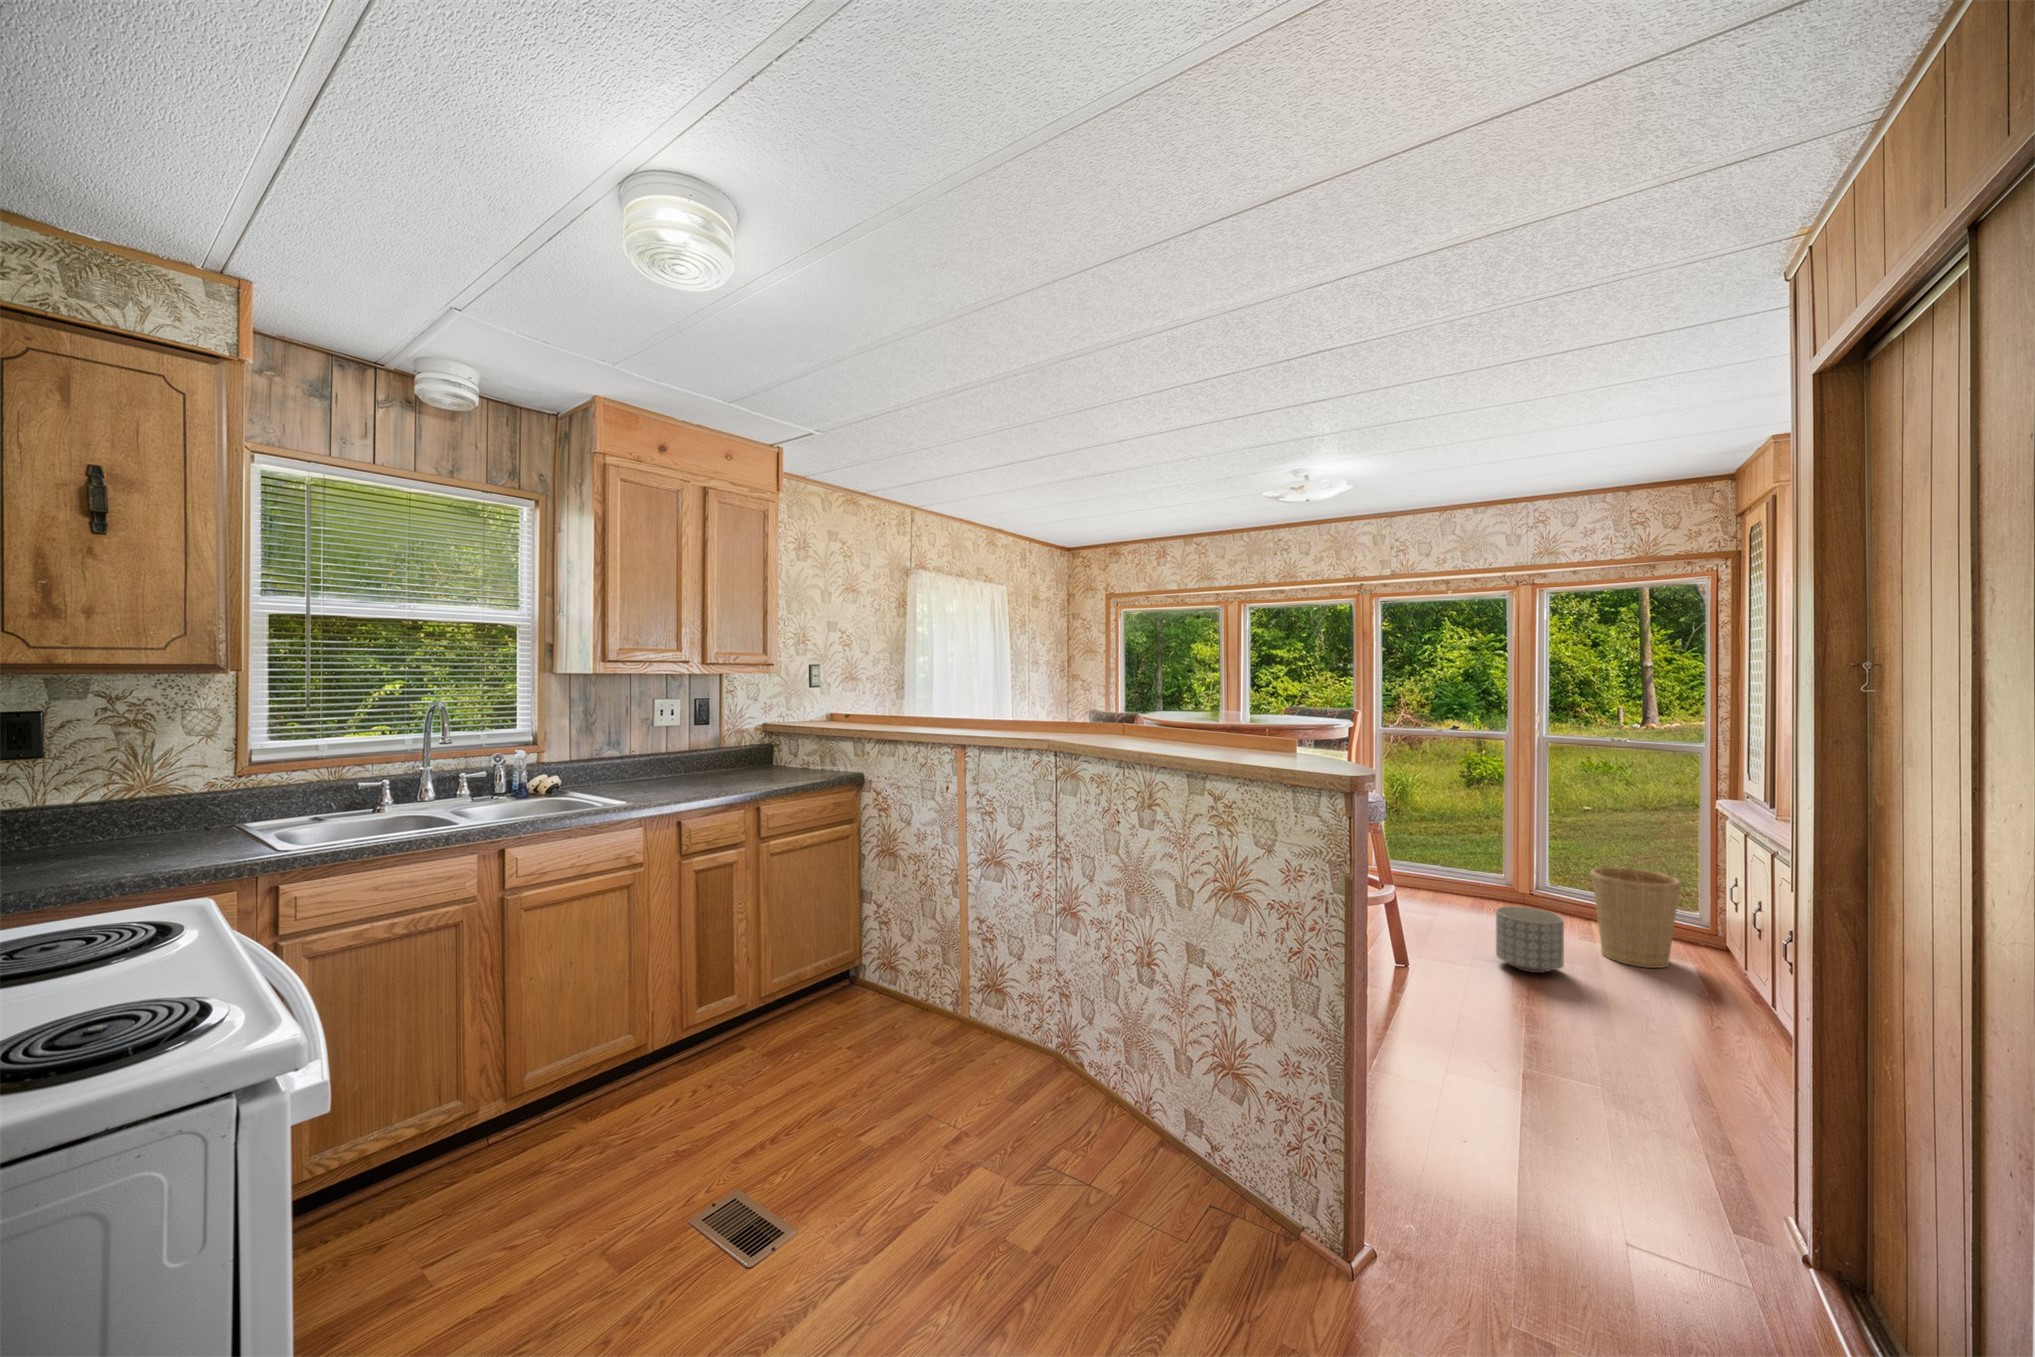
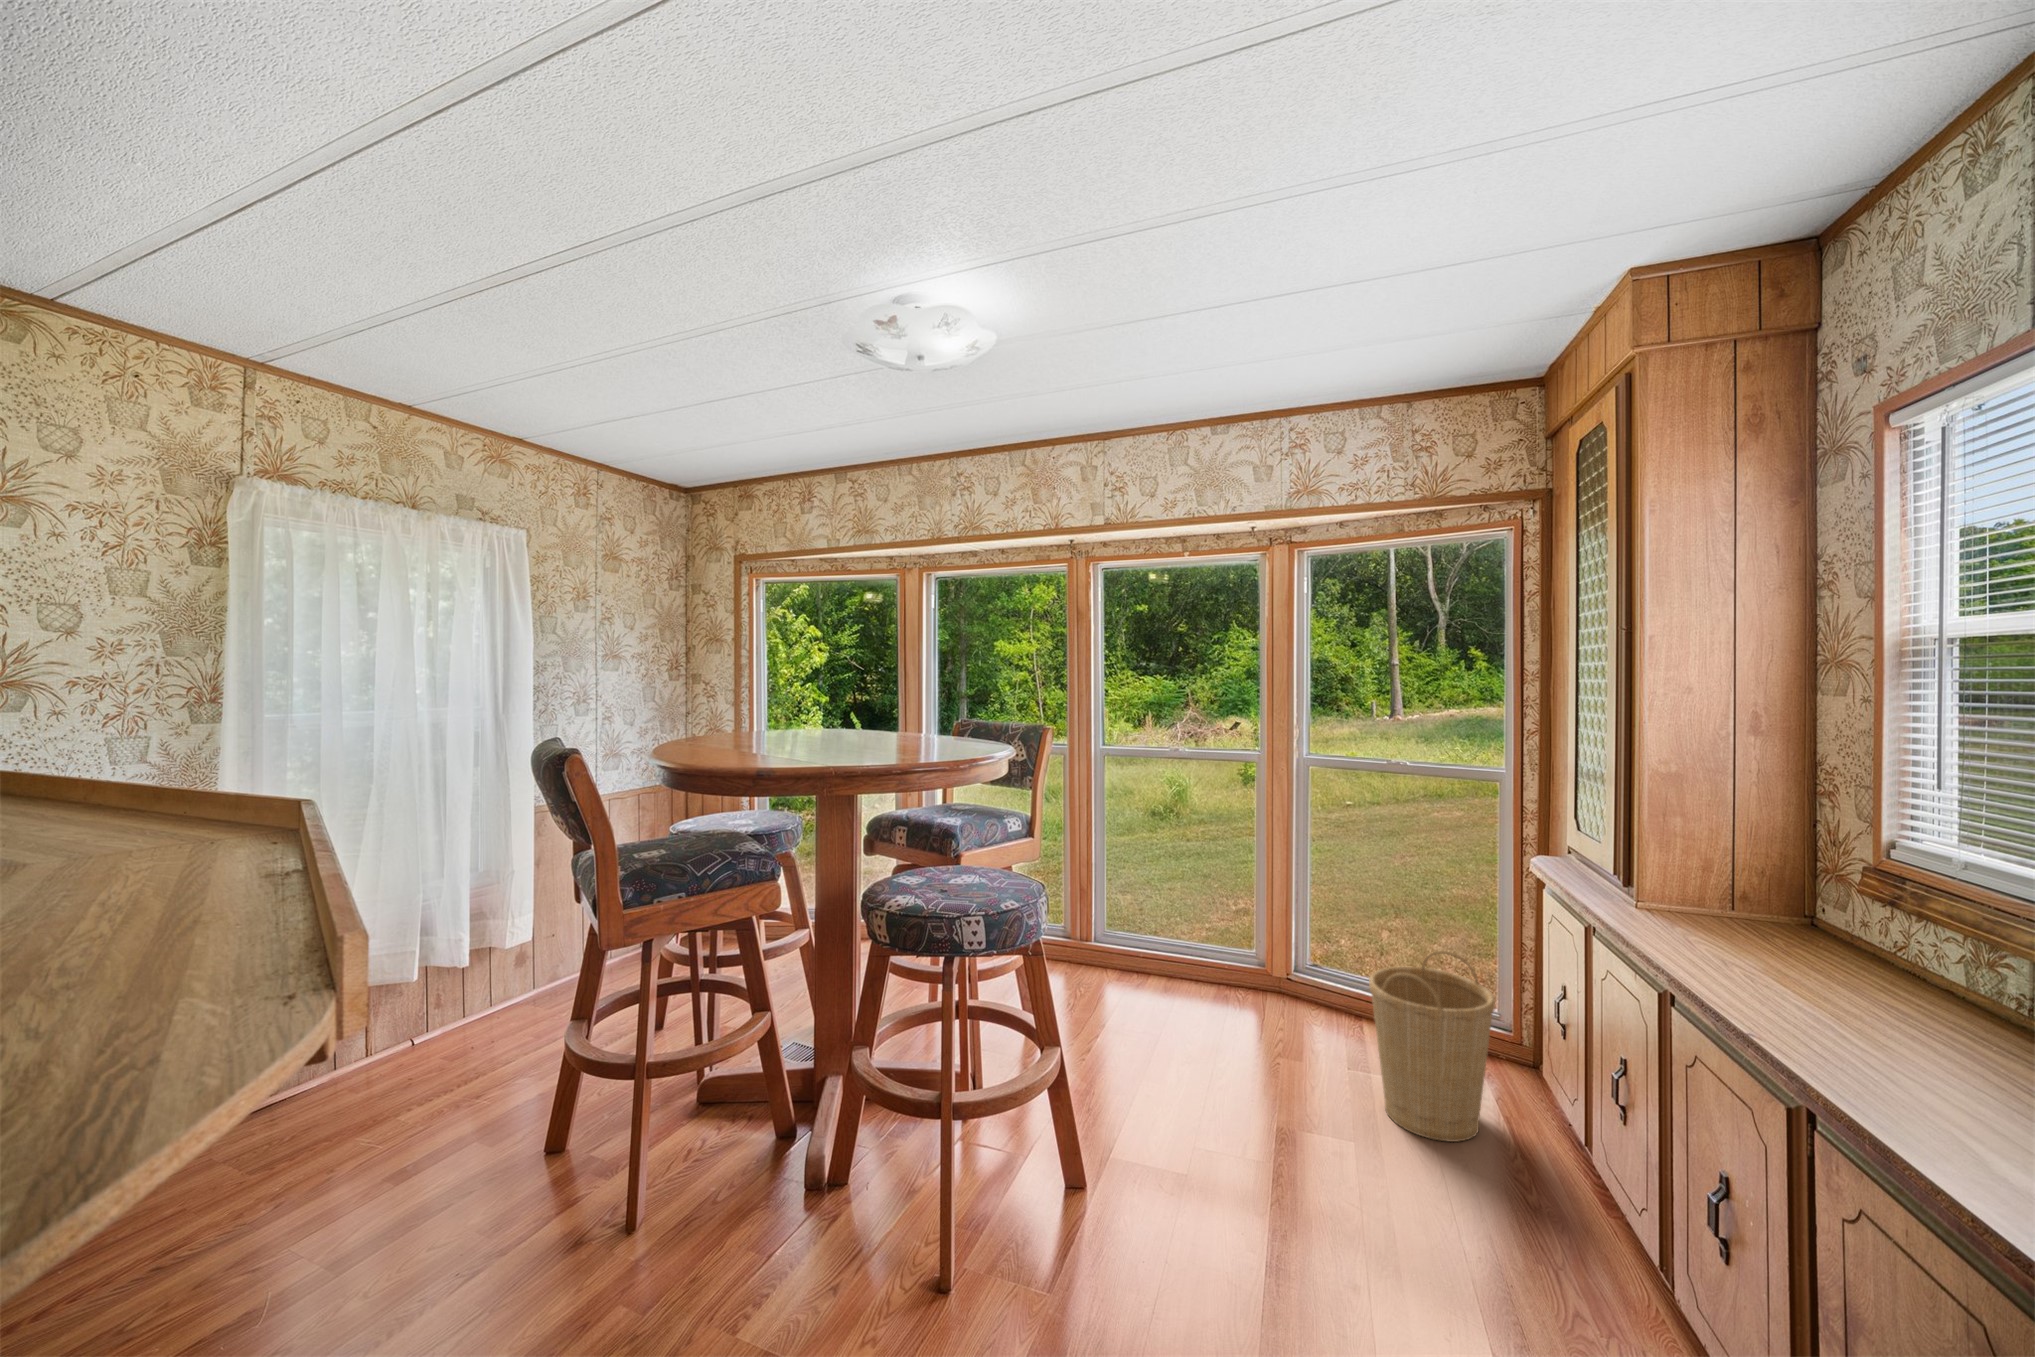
planter: present [1496,906,1564,973] -> none [1231,1059,1334,1191]

